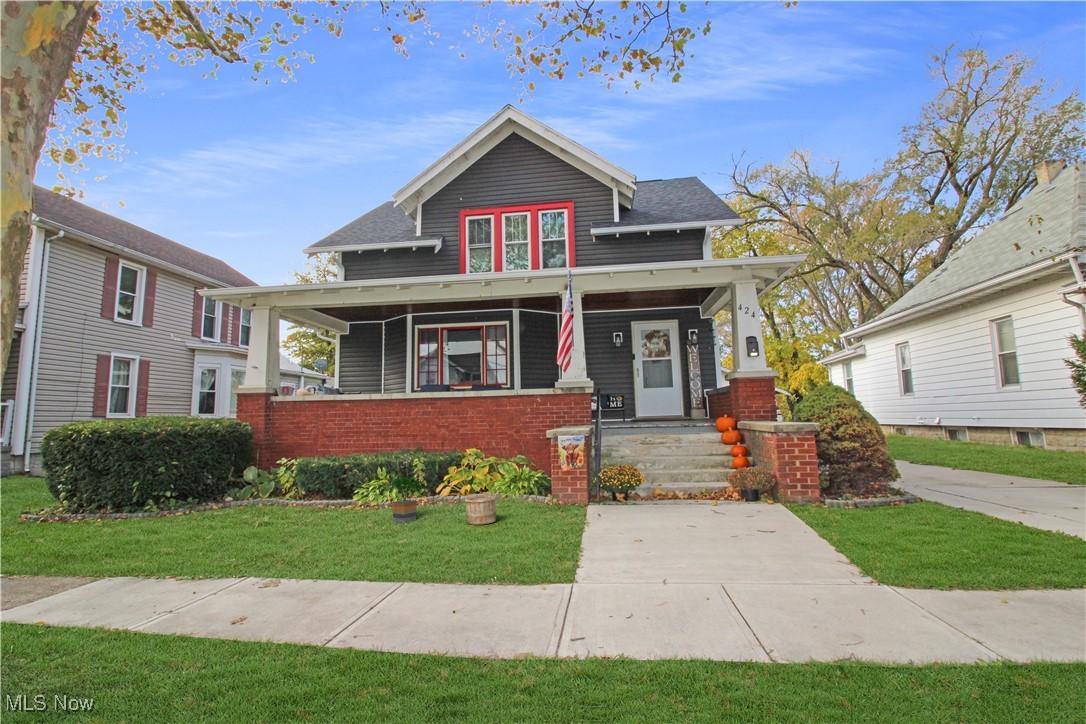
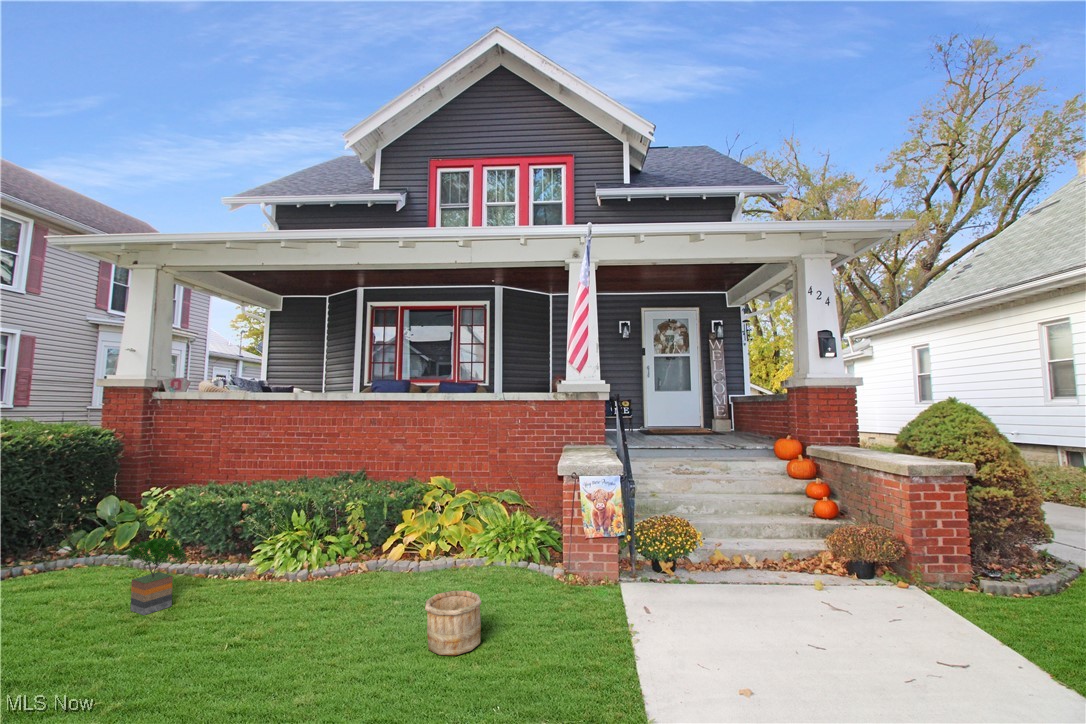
potted tree: present [390,477,423,523] -> present [126,538,186,615]

